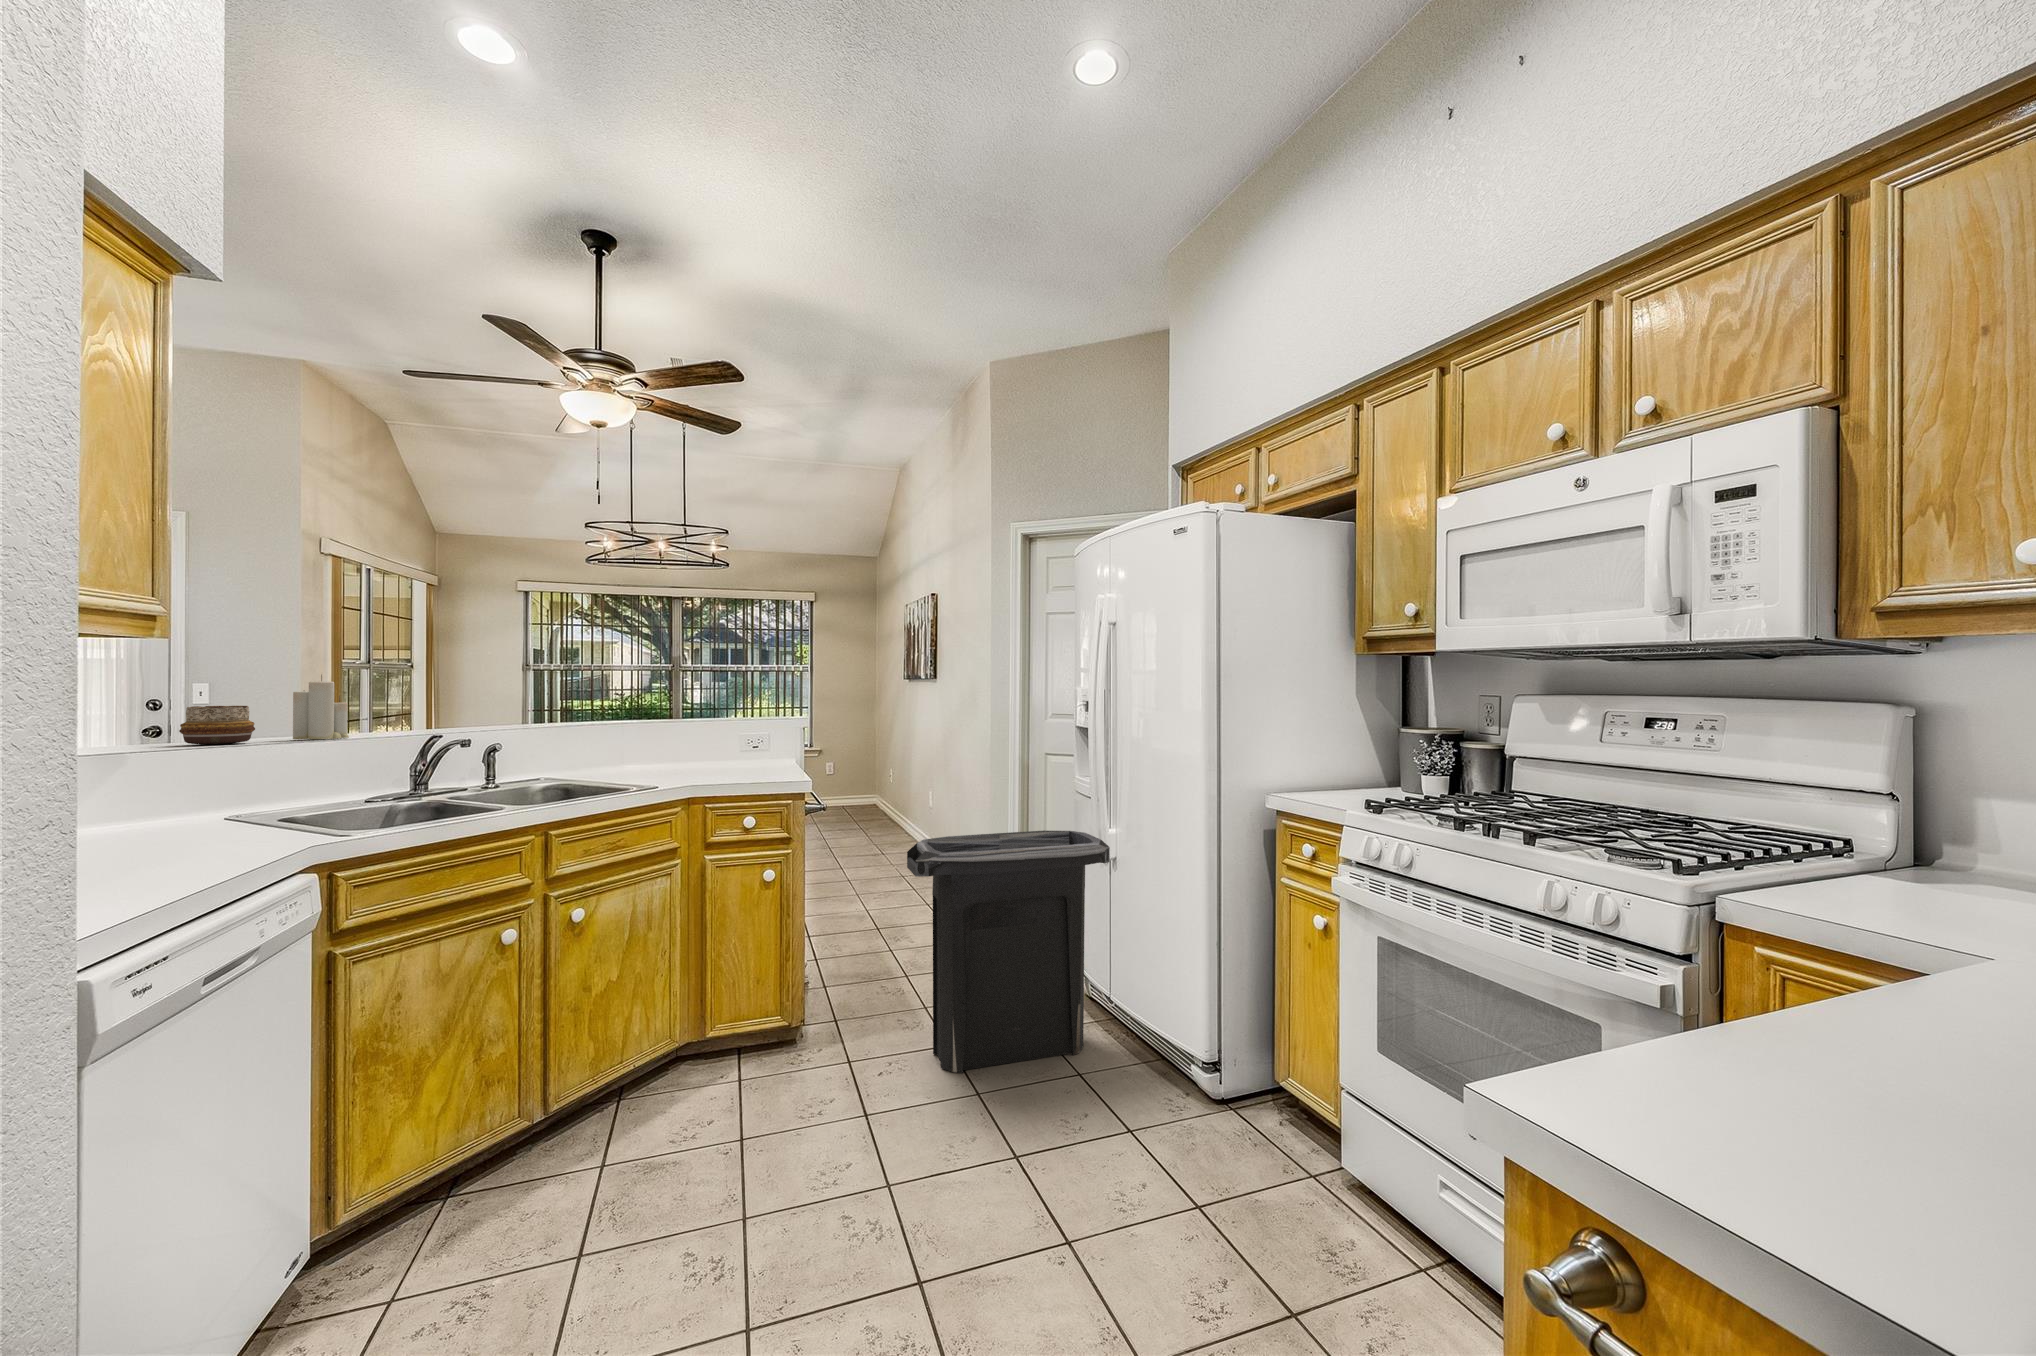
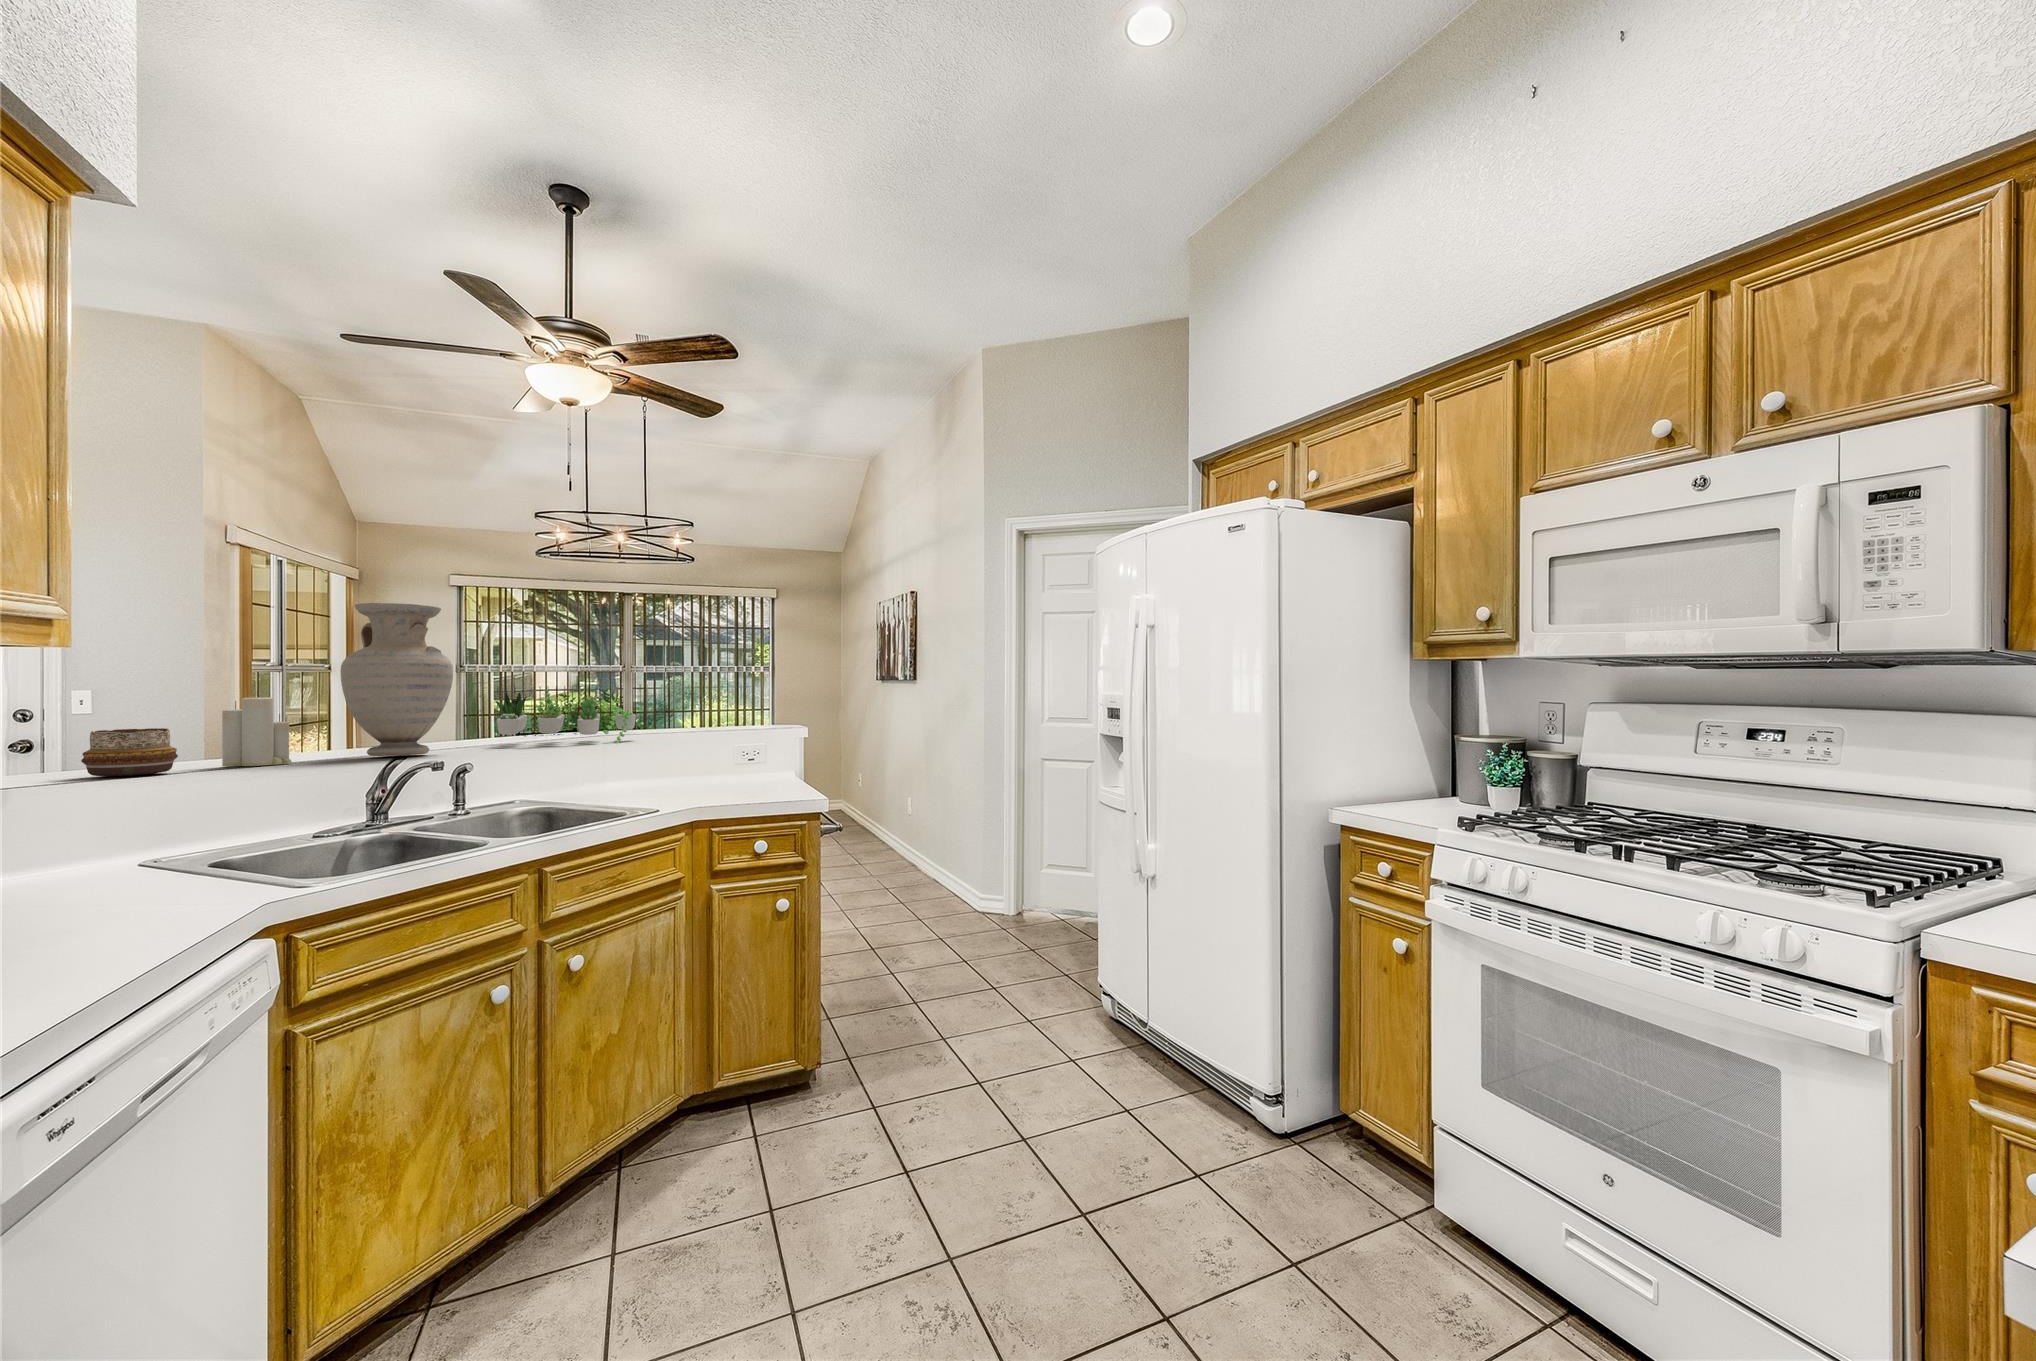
vase: none [391,601,487,734] -> present [341,603,453,756]
succulent plant: none [528,676,652,728] -> present [495,690,636,743]
trash can: present [907,830,1110,1073] -> none [932,847,1146,1115]

